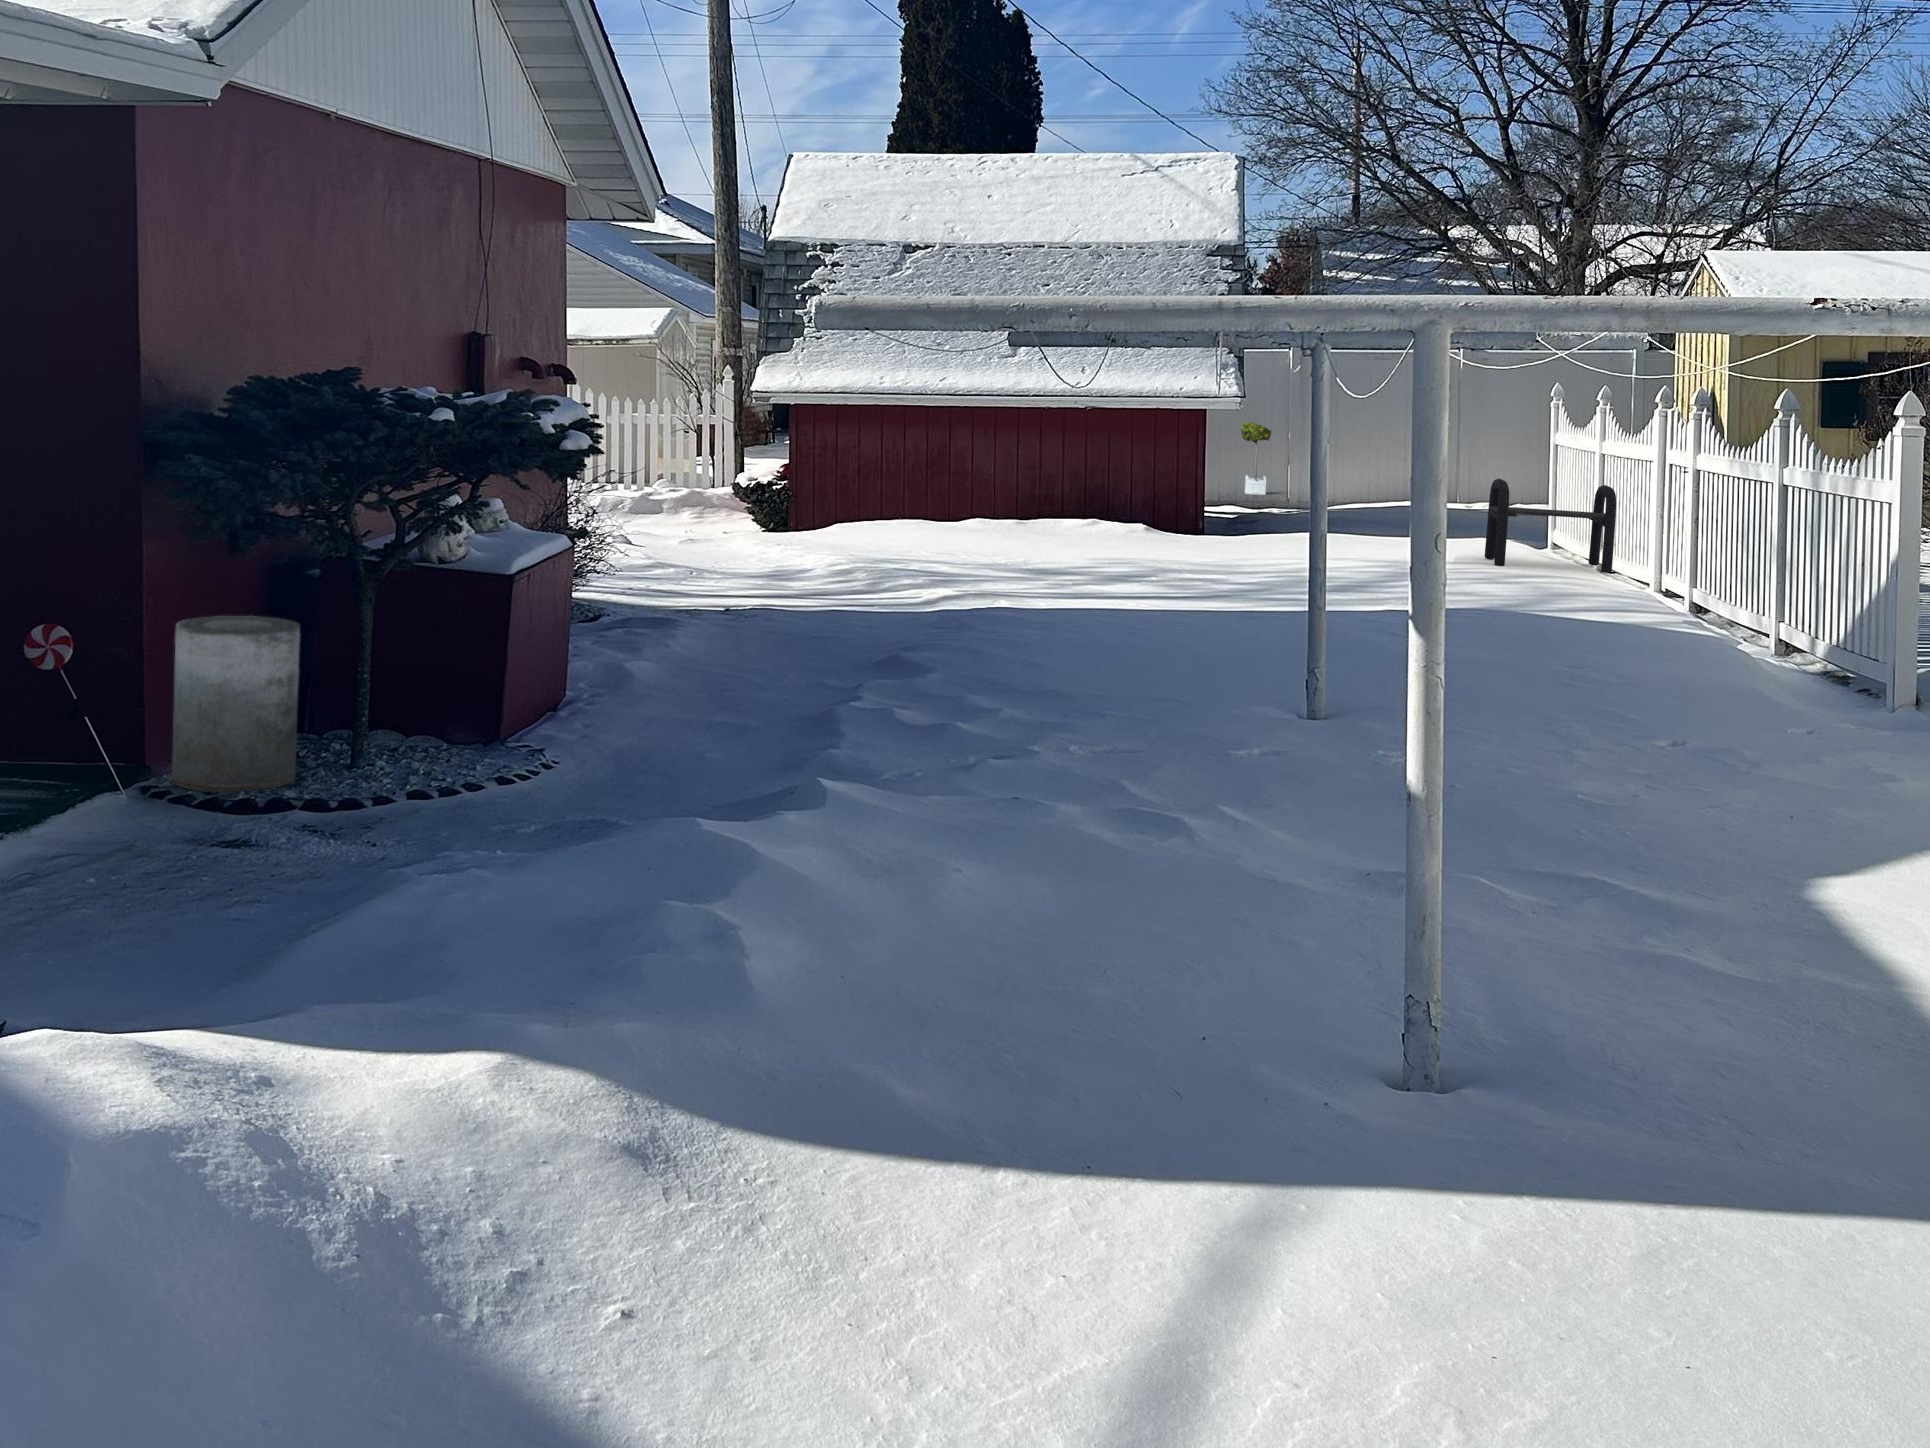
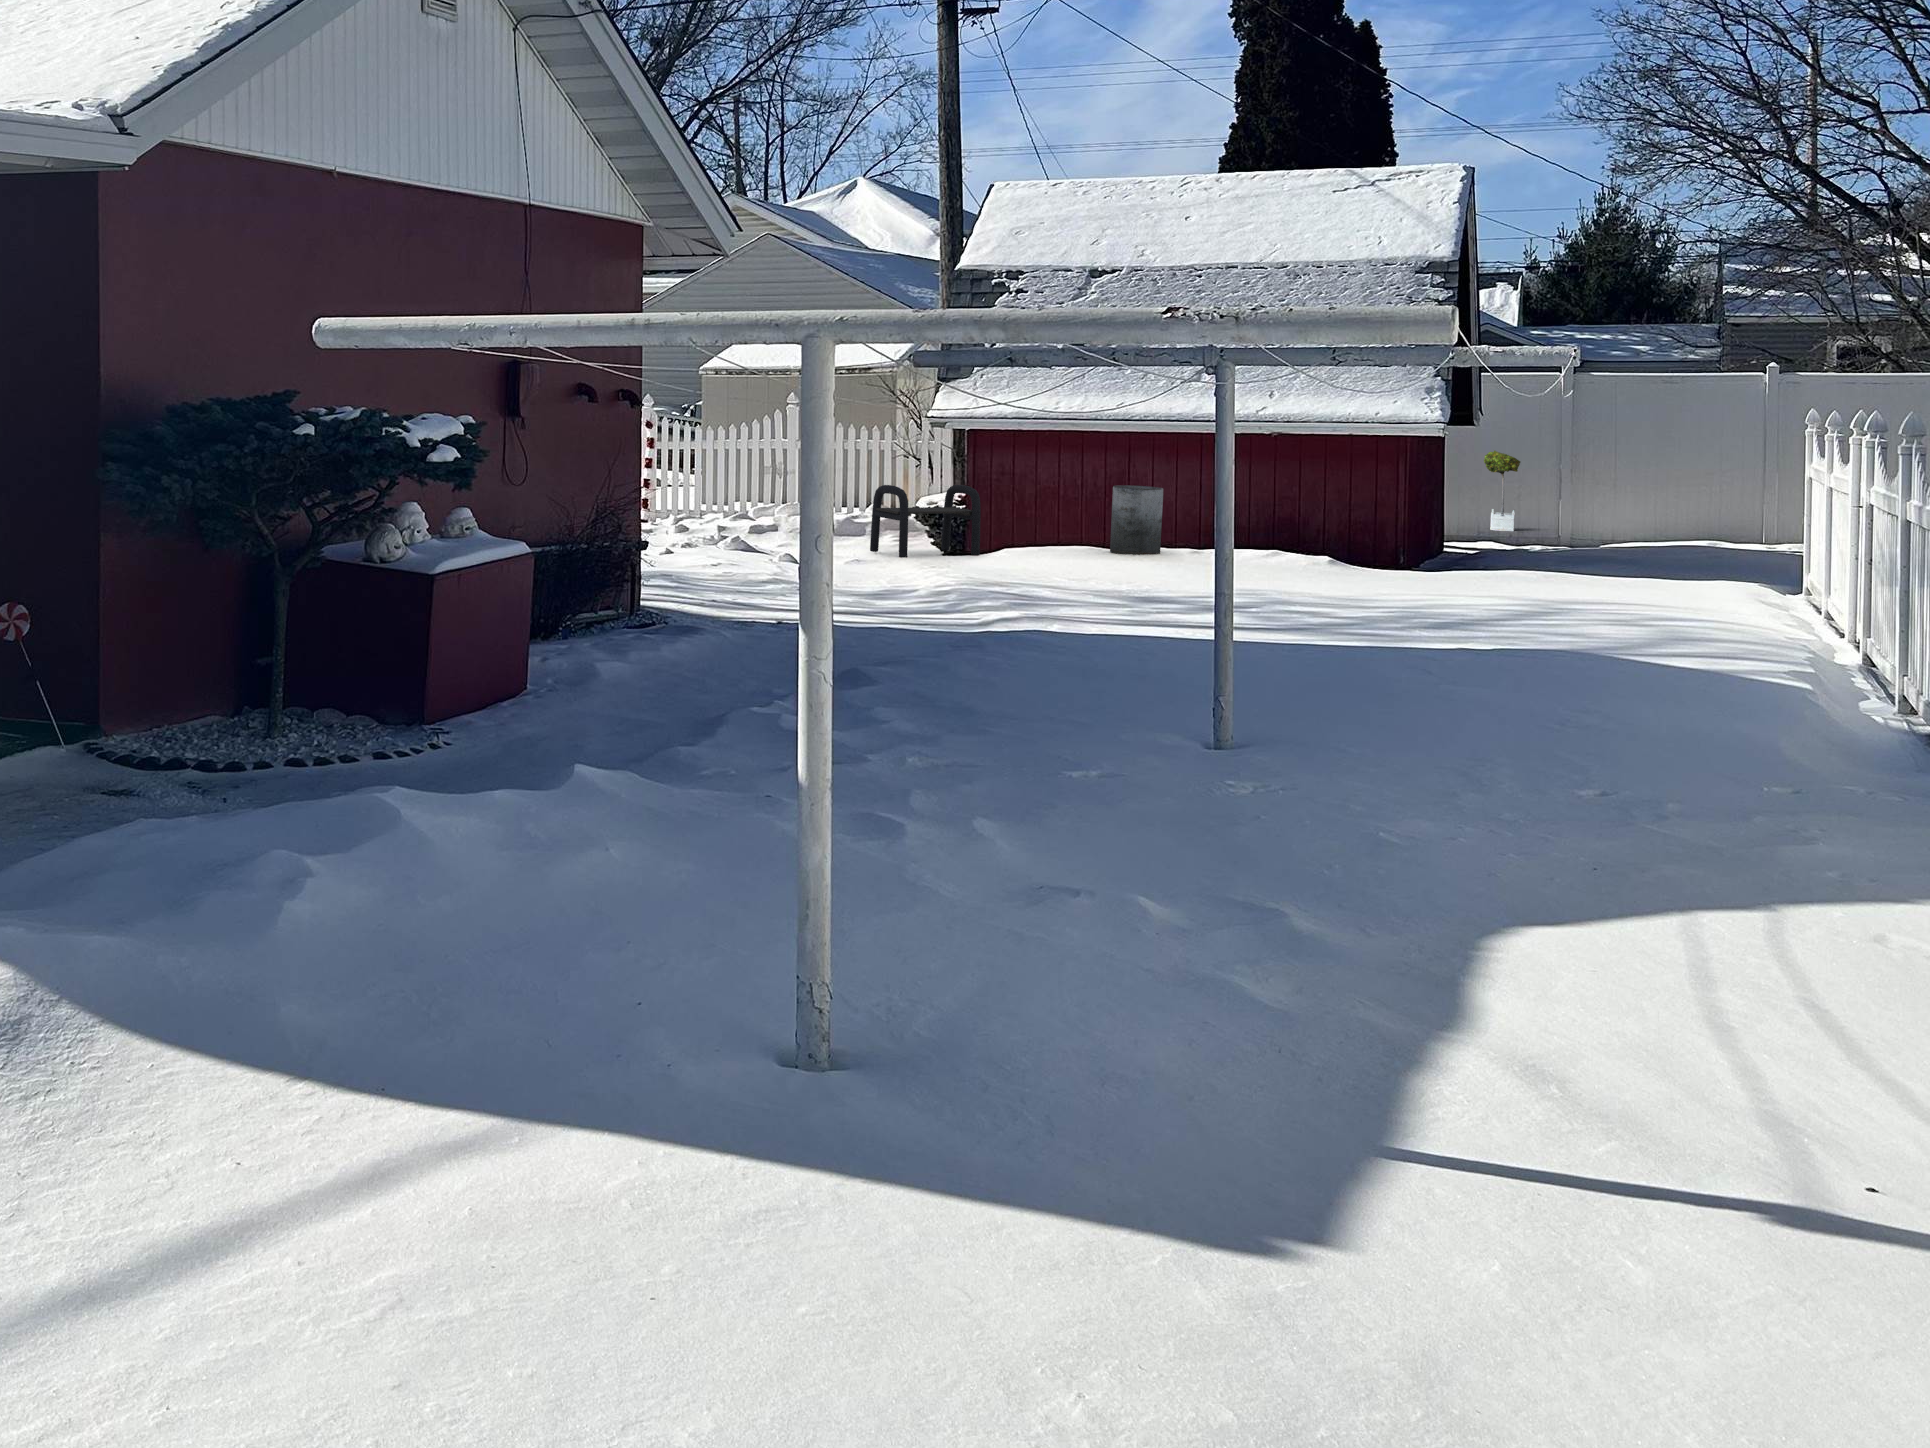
bench: present [1485,479,1616,573] -> present [870,485,981,558]
trash can: present [172,616,300,792] -> present [1110,485,1163,555]

